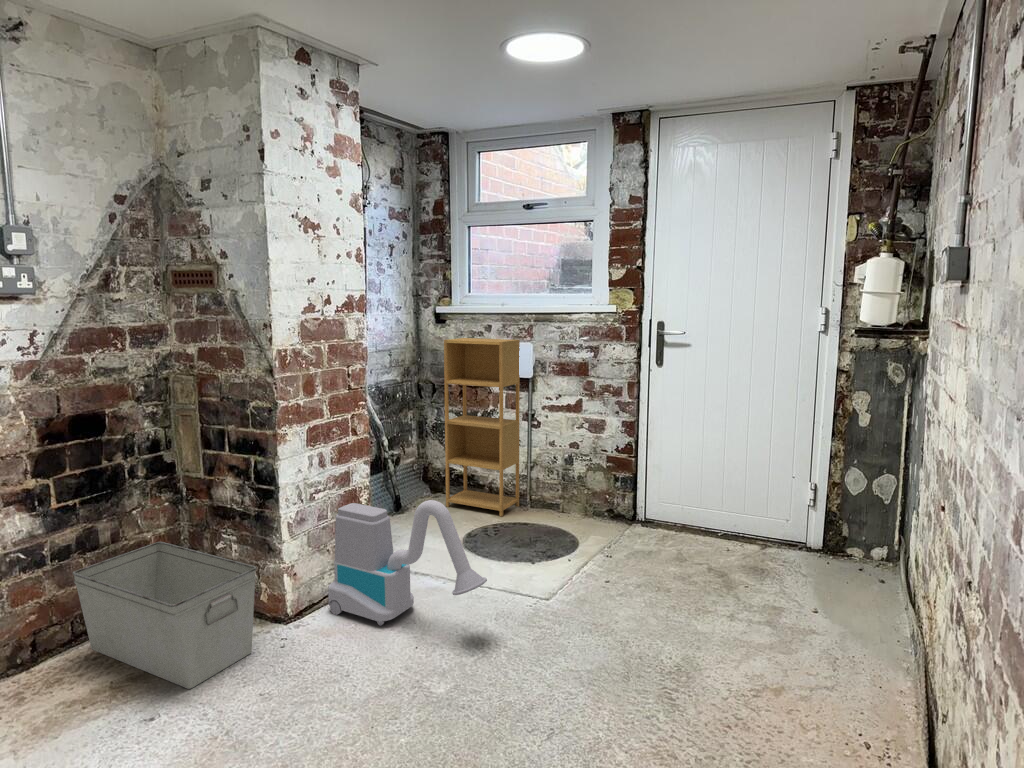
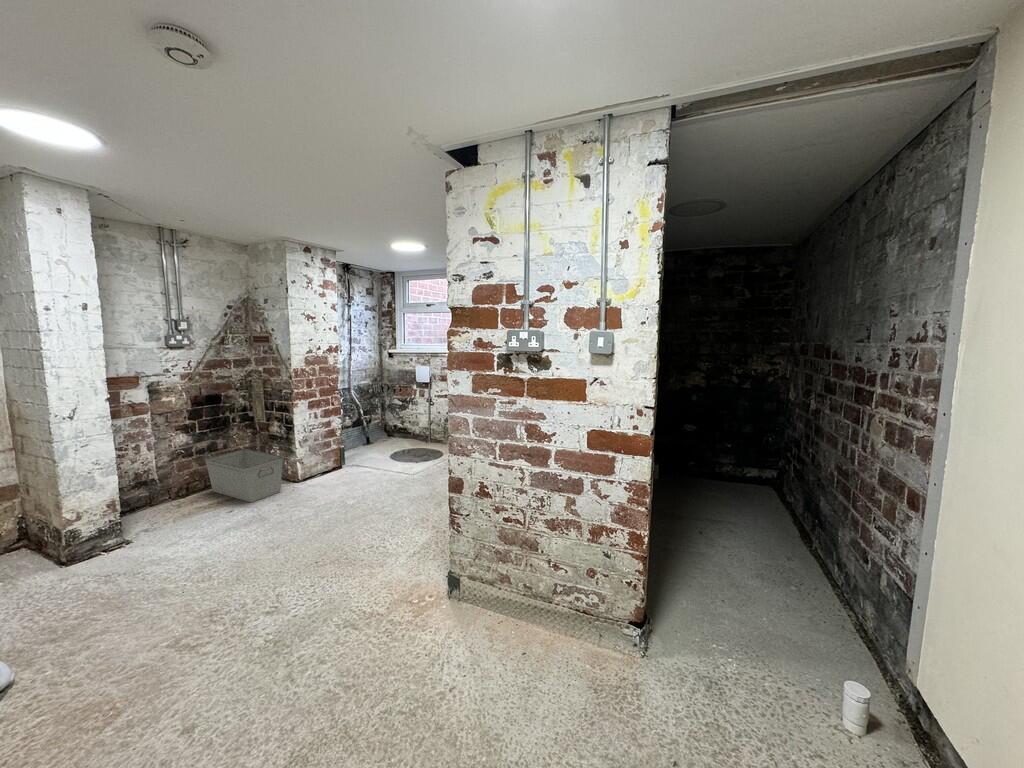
shelving unit: present [444,338,520,516] -> none [389,365,425,445]
vacuum cleaner: present [328,500,487,626] -> none [318,430,380,483]

